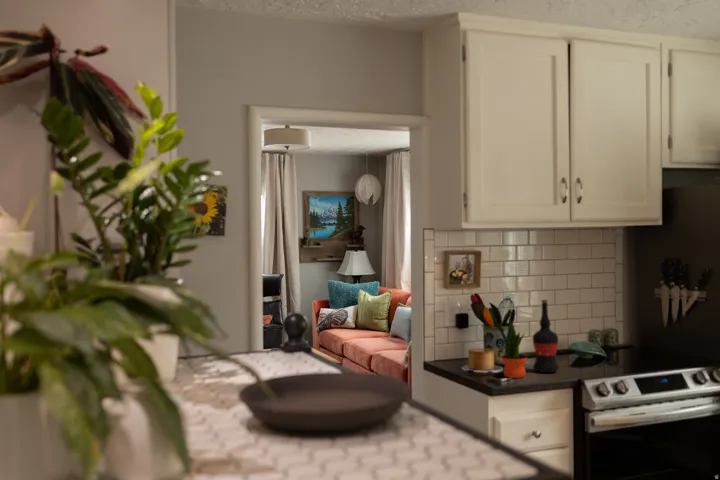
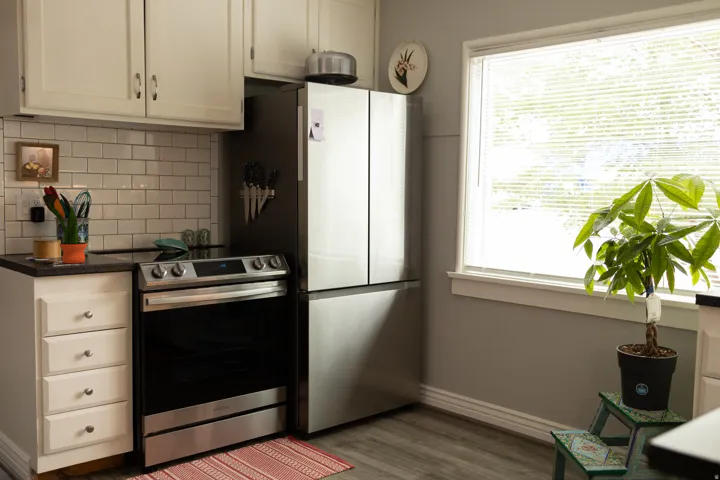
wine bottle: present [533,300,559,372] -> none [99,190,125,260]

